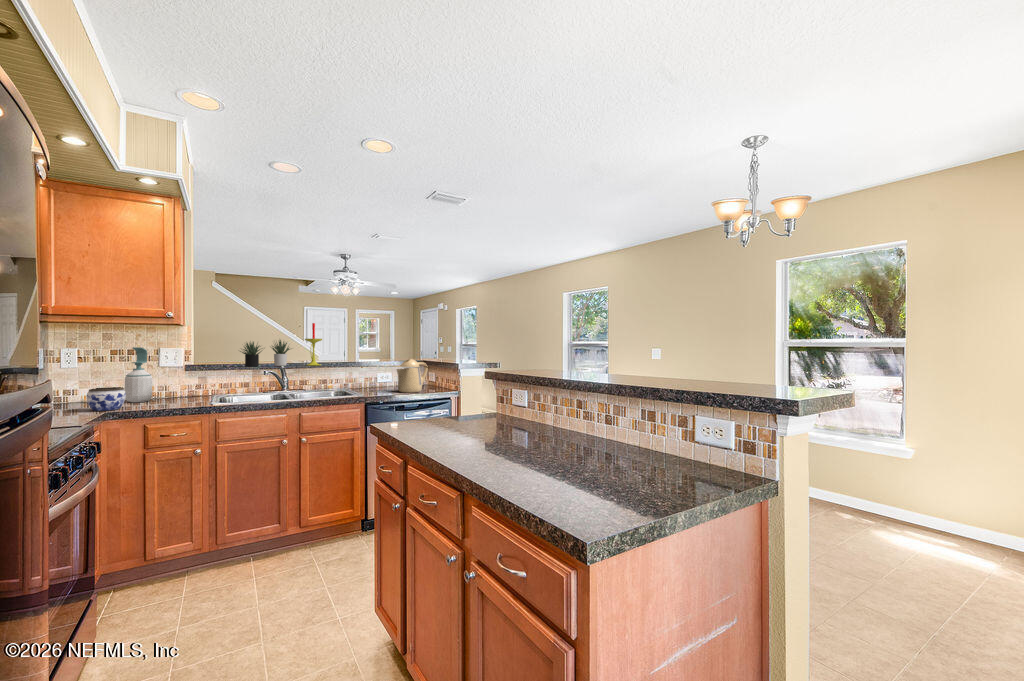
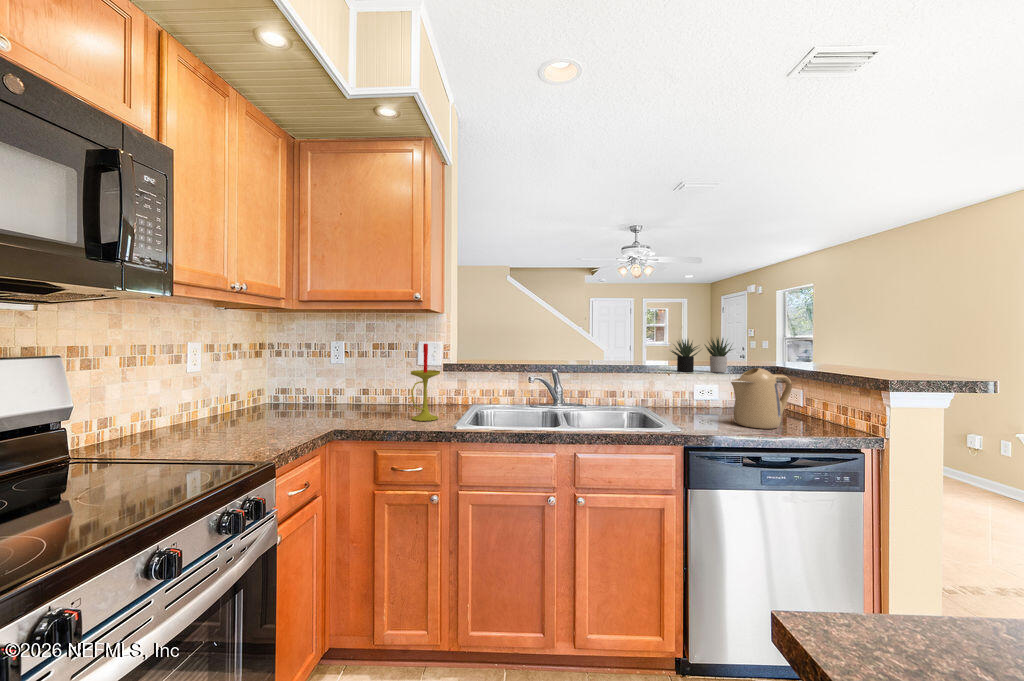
candle: present [305,323,322,366] -> present [411,344,440,421]
succulent plant: present [240,340,290,367] -> present [671,338,733,372]
soap bottle: present [124,347,152,402] -> none [380,341,408,410]
jar: present [87,387,126,411] -> none [326,393,367,425]

